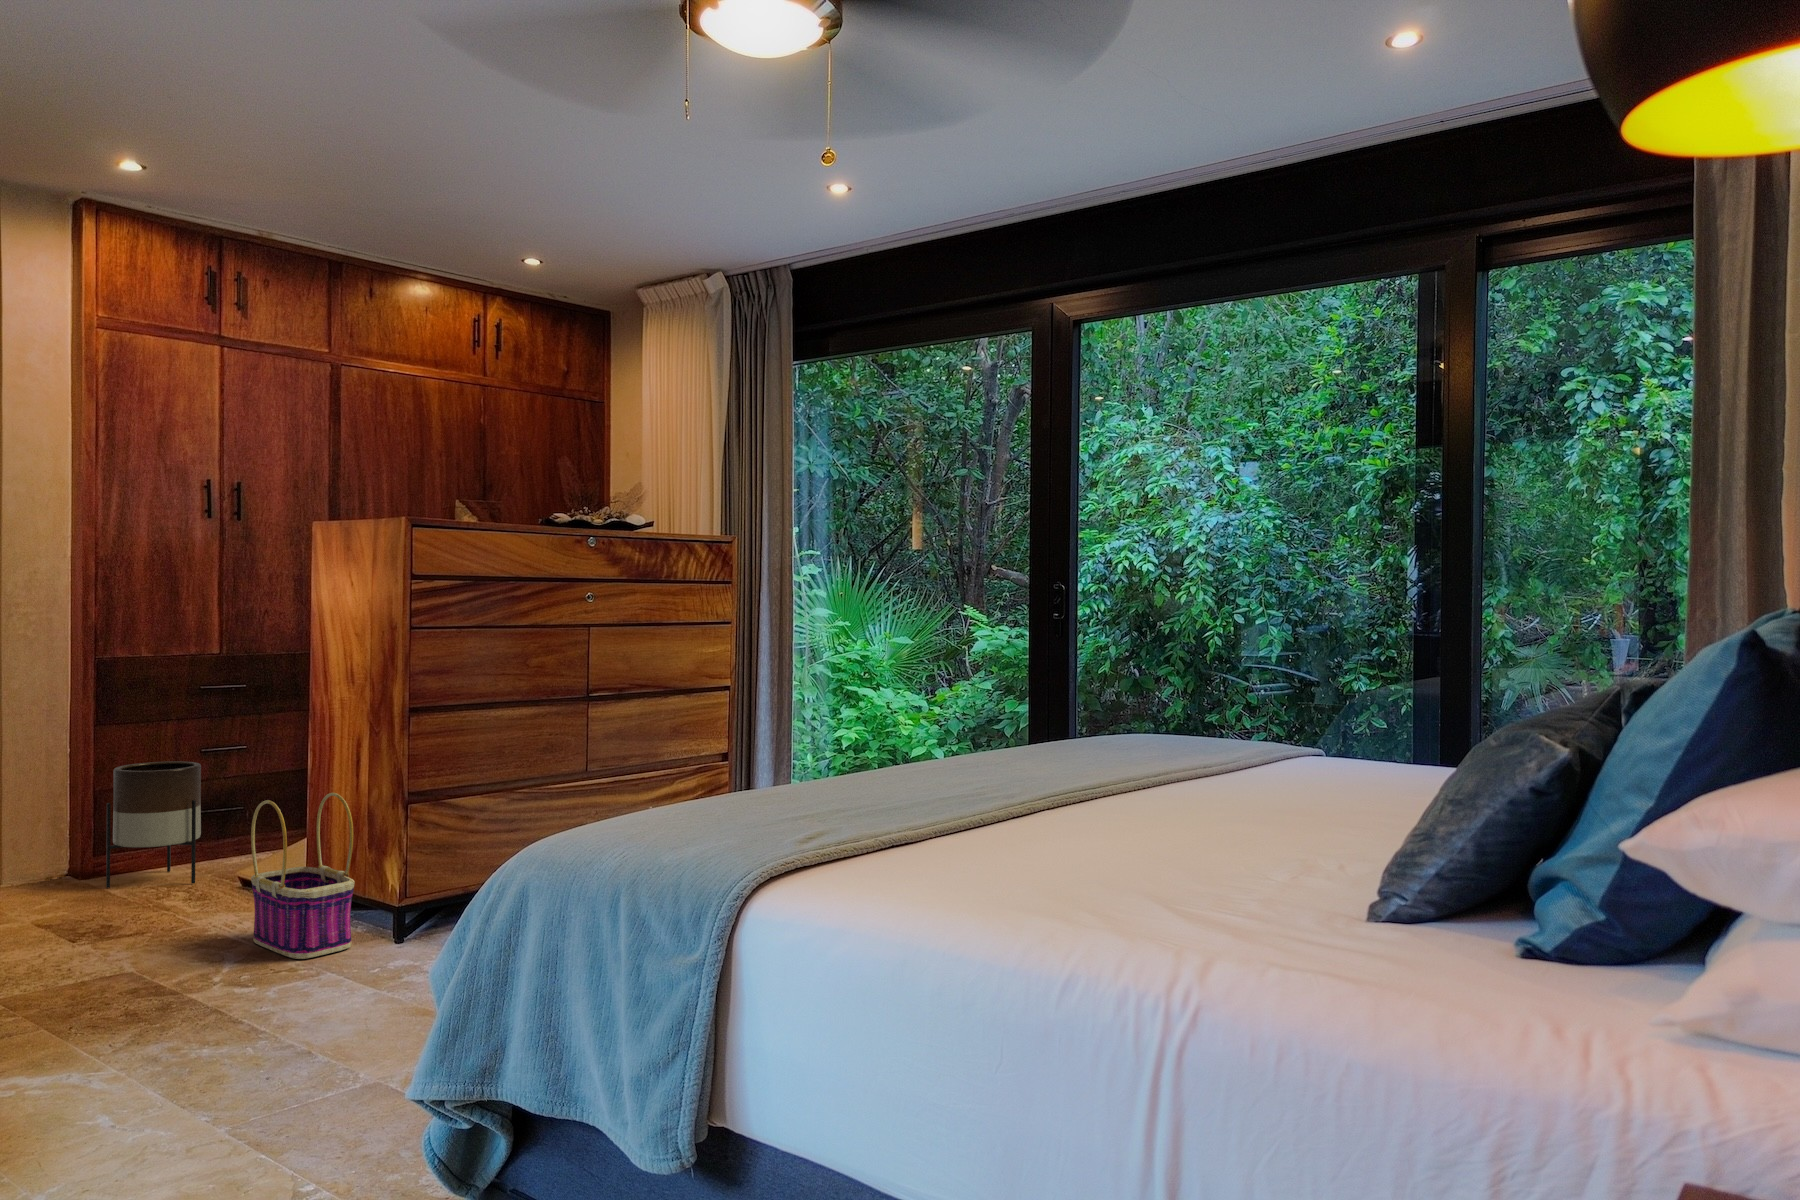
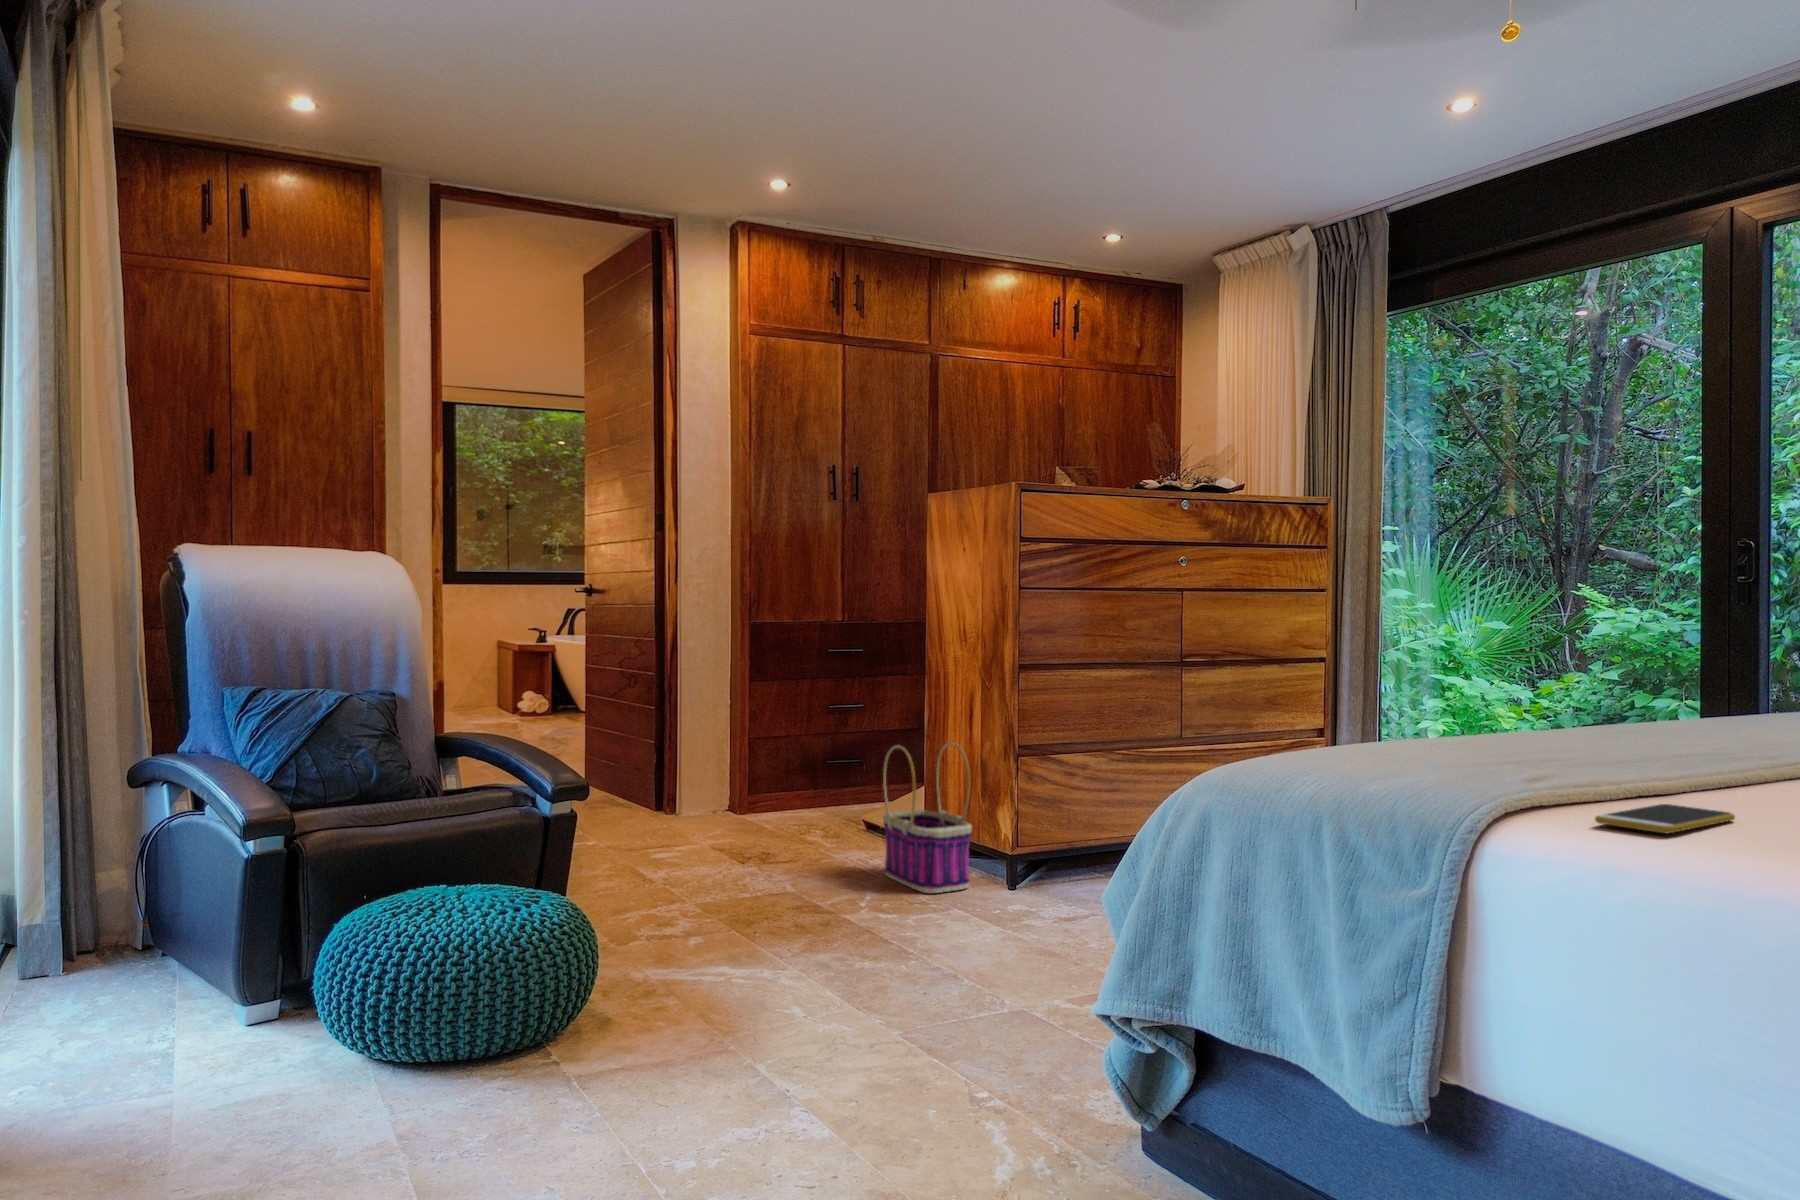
planter: present [106,761,201,888] -> none [759,715,830,823]
smartphone: none [821,864,932,897] -> present [1595,804,1735,833]

